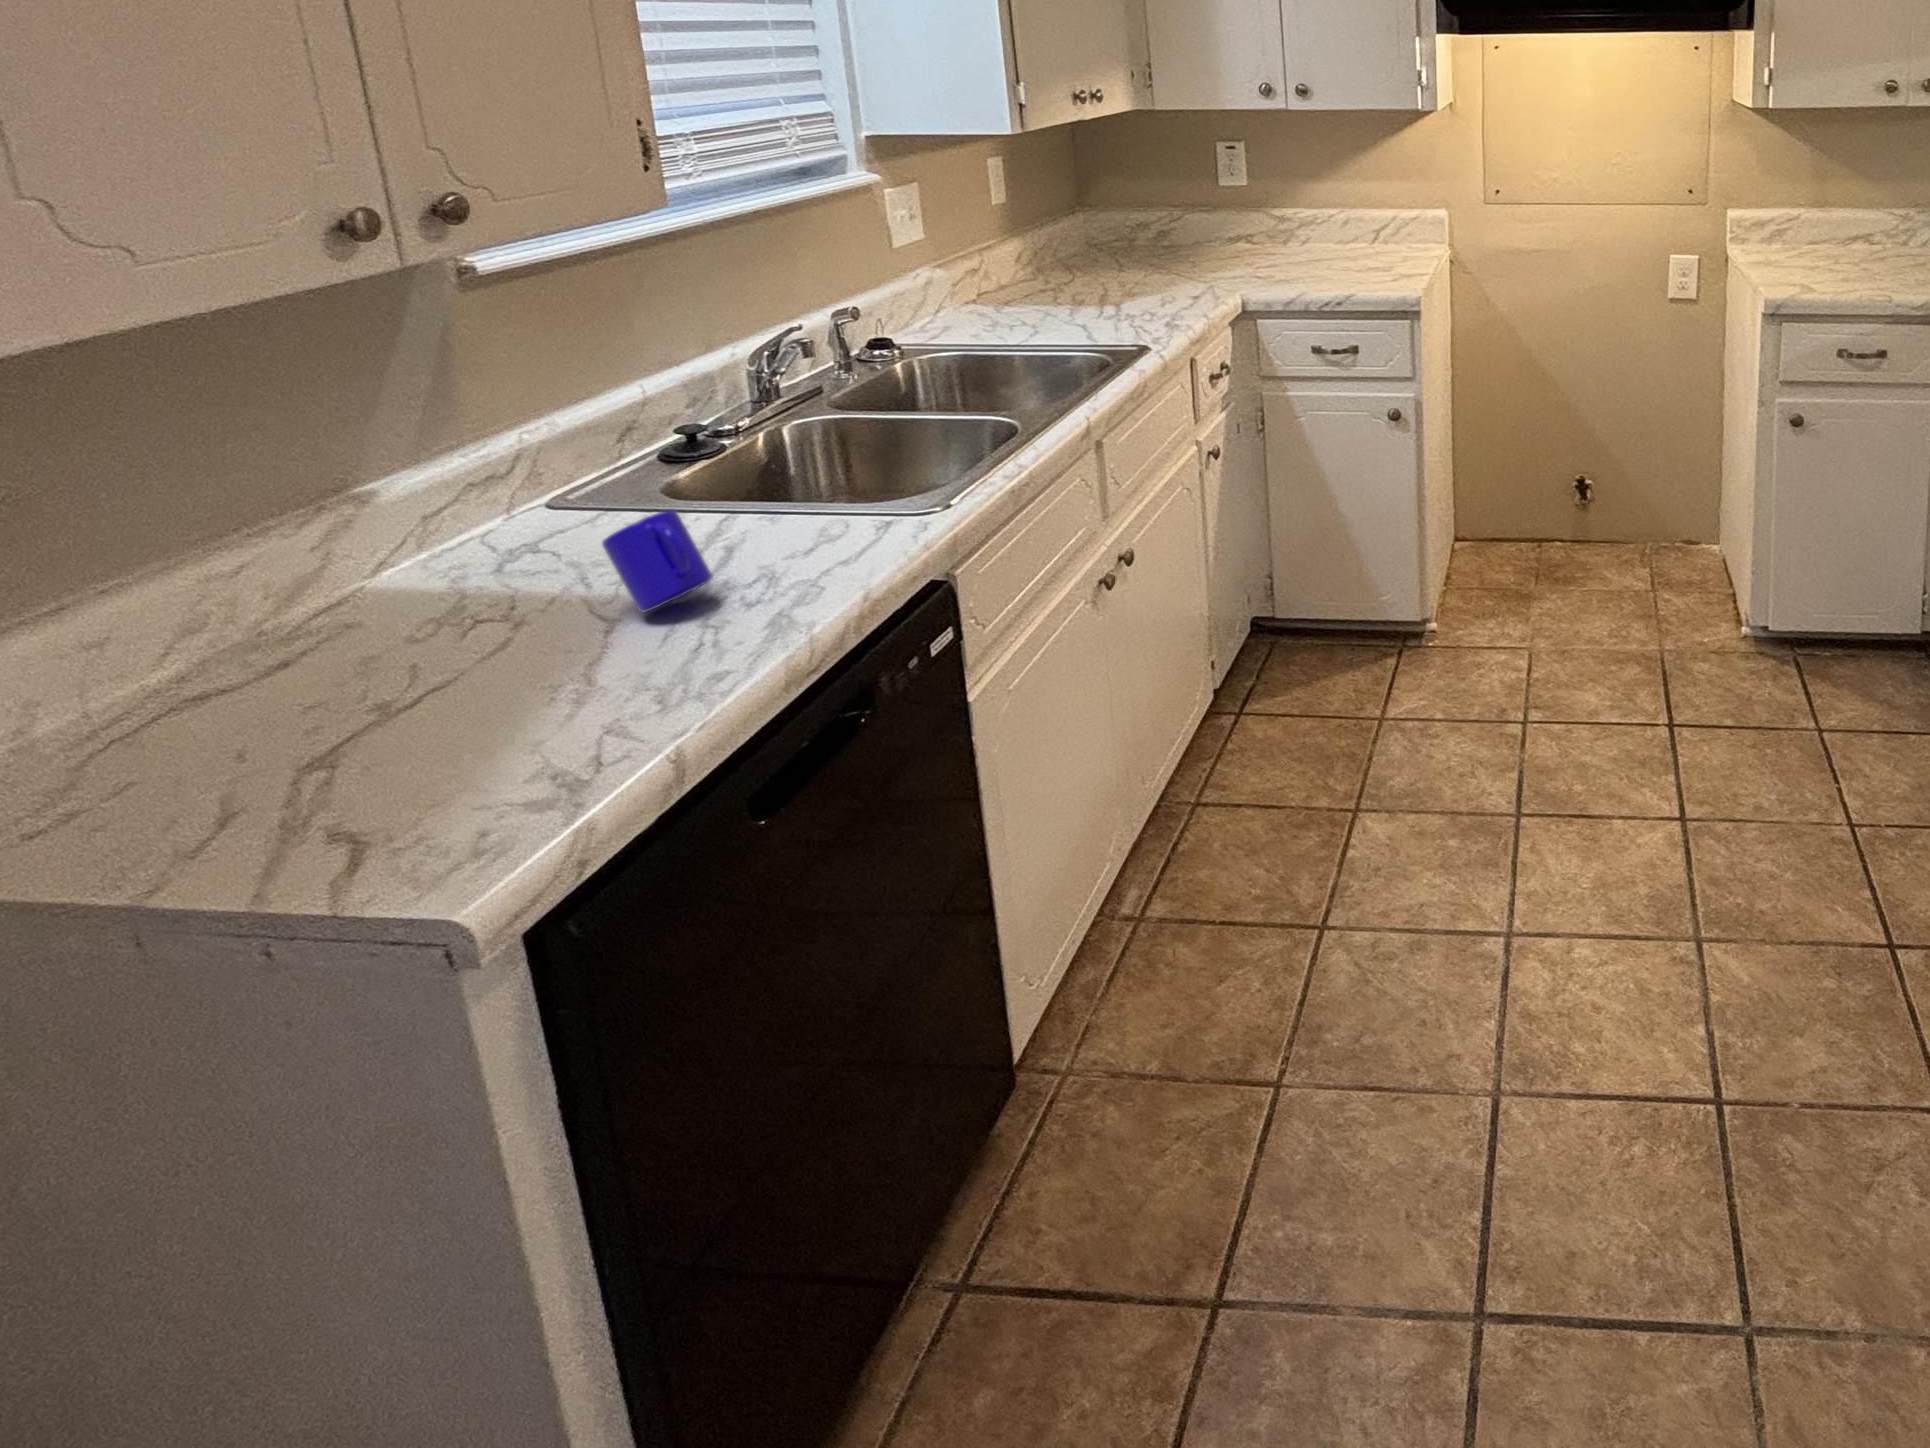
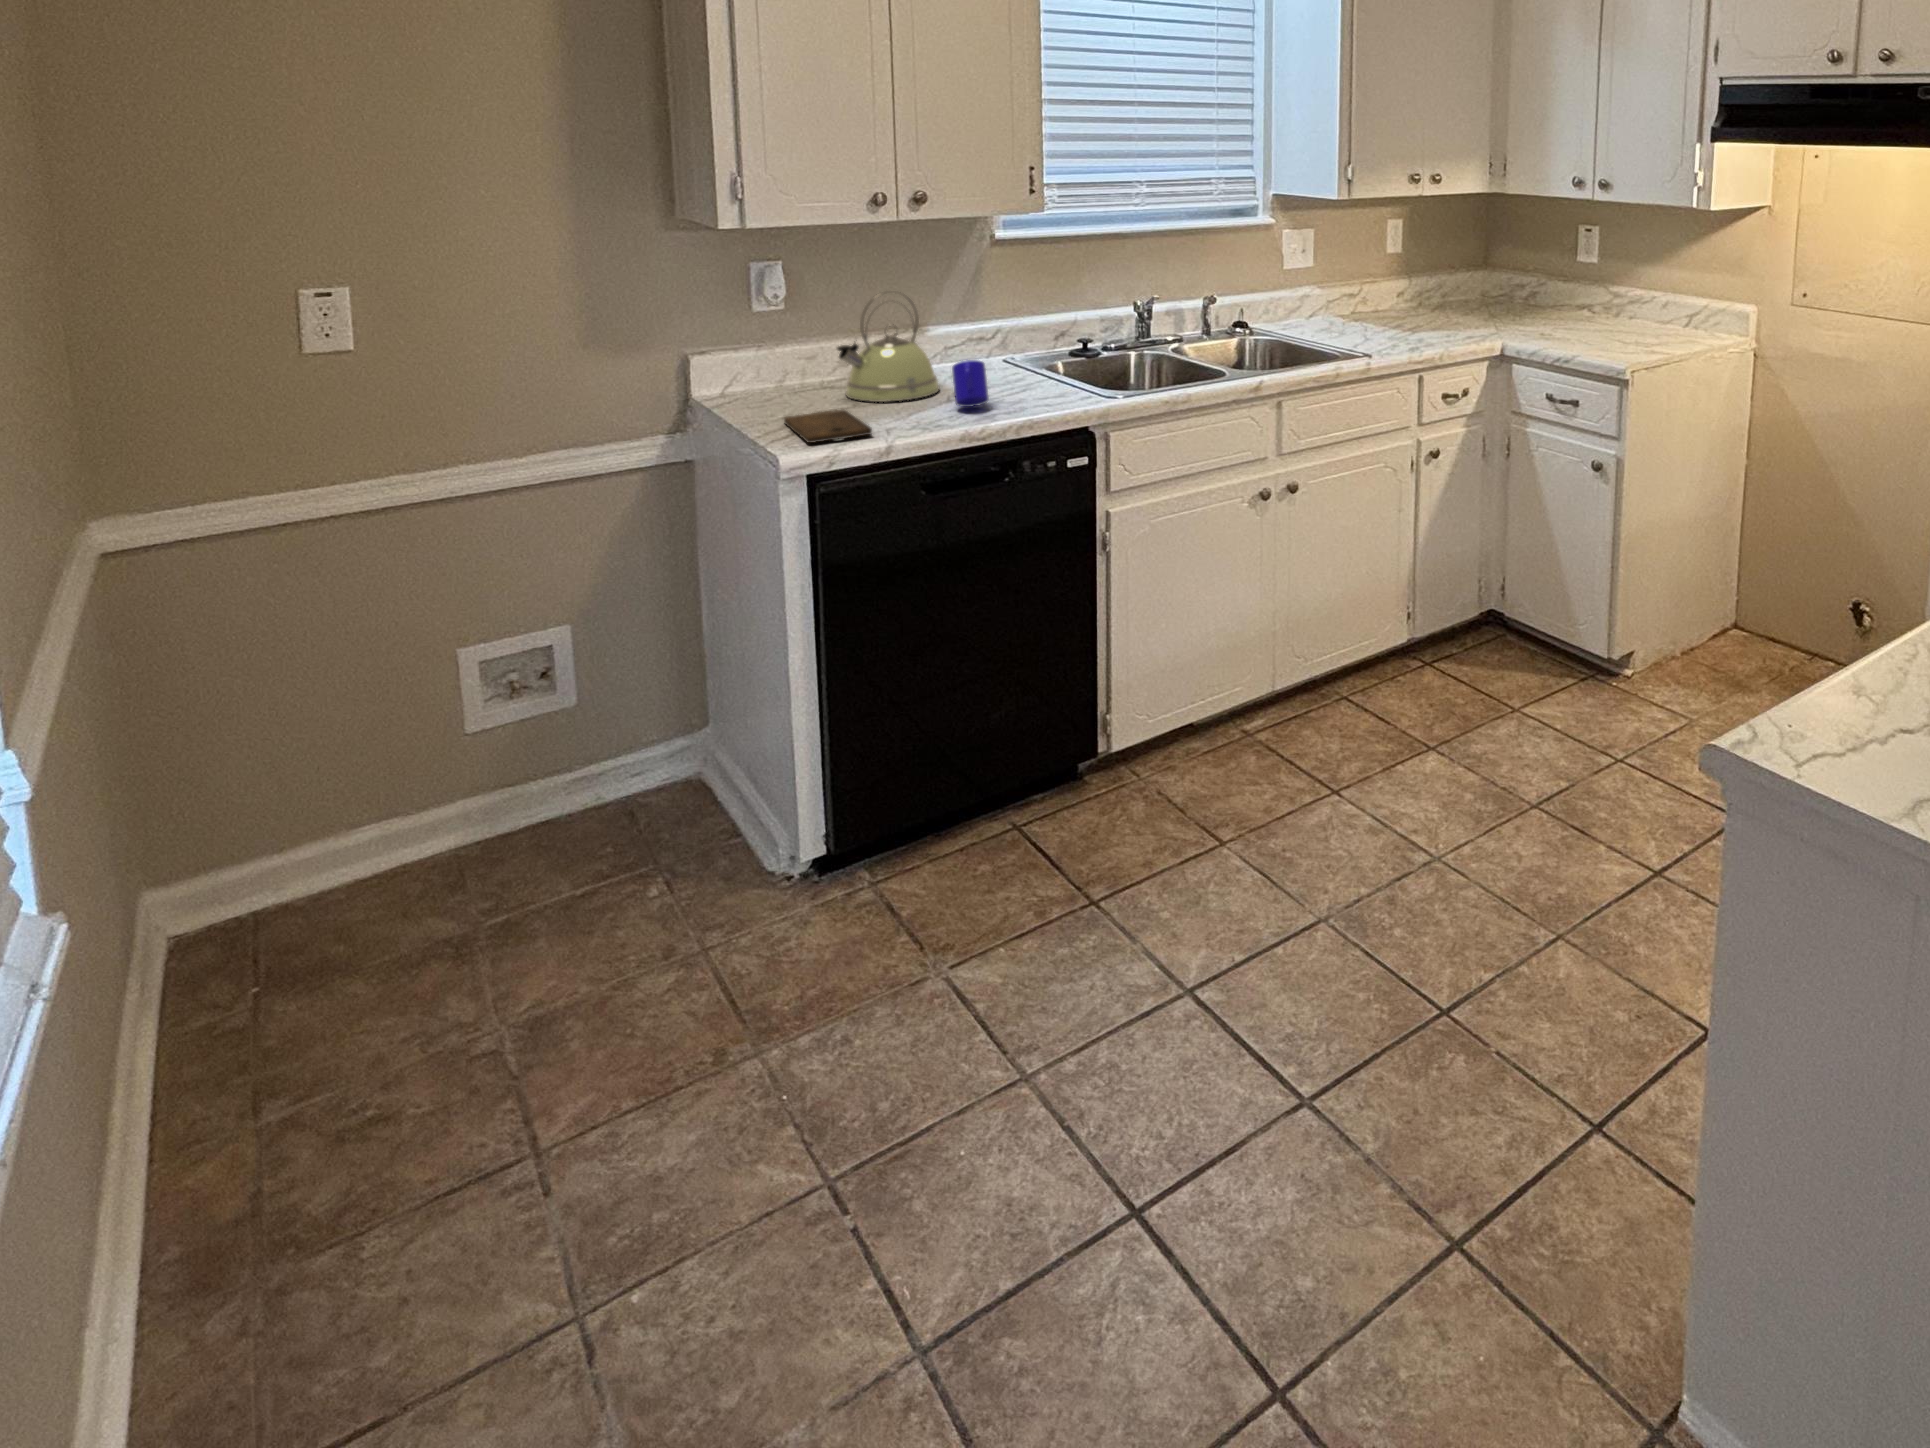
kettle: none [233,416,519,691] -> present [837,291,940,402]
cutting board: none [191,722,554,843] -> present [784,410,872,443]

